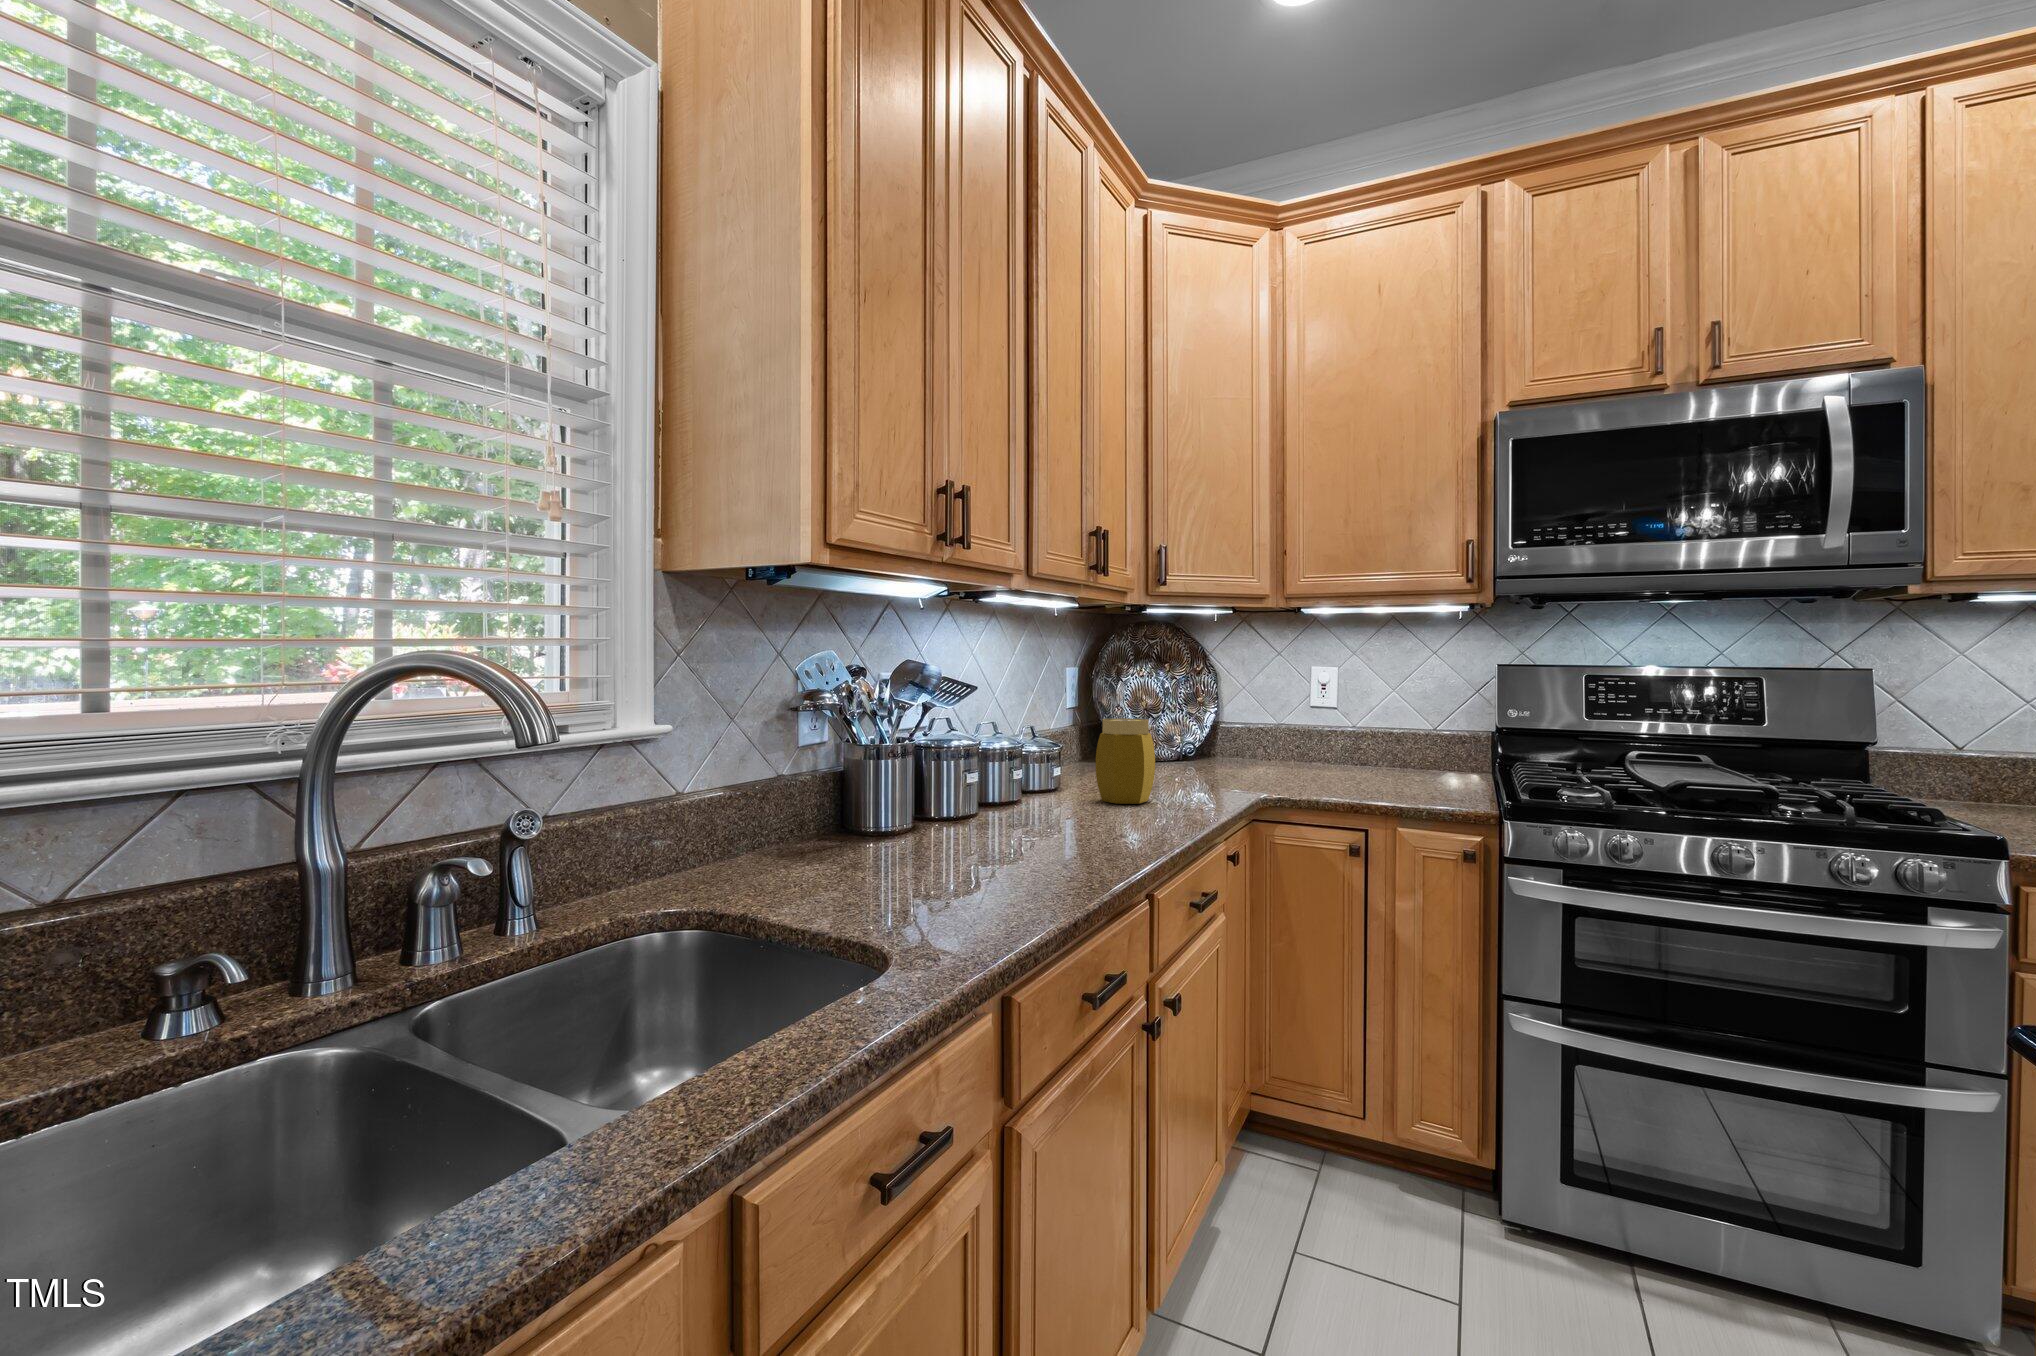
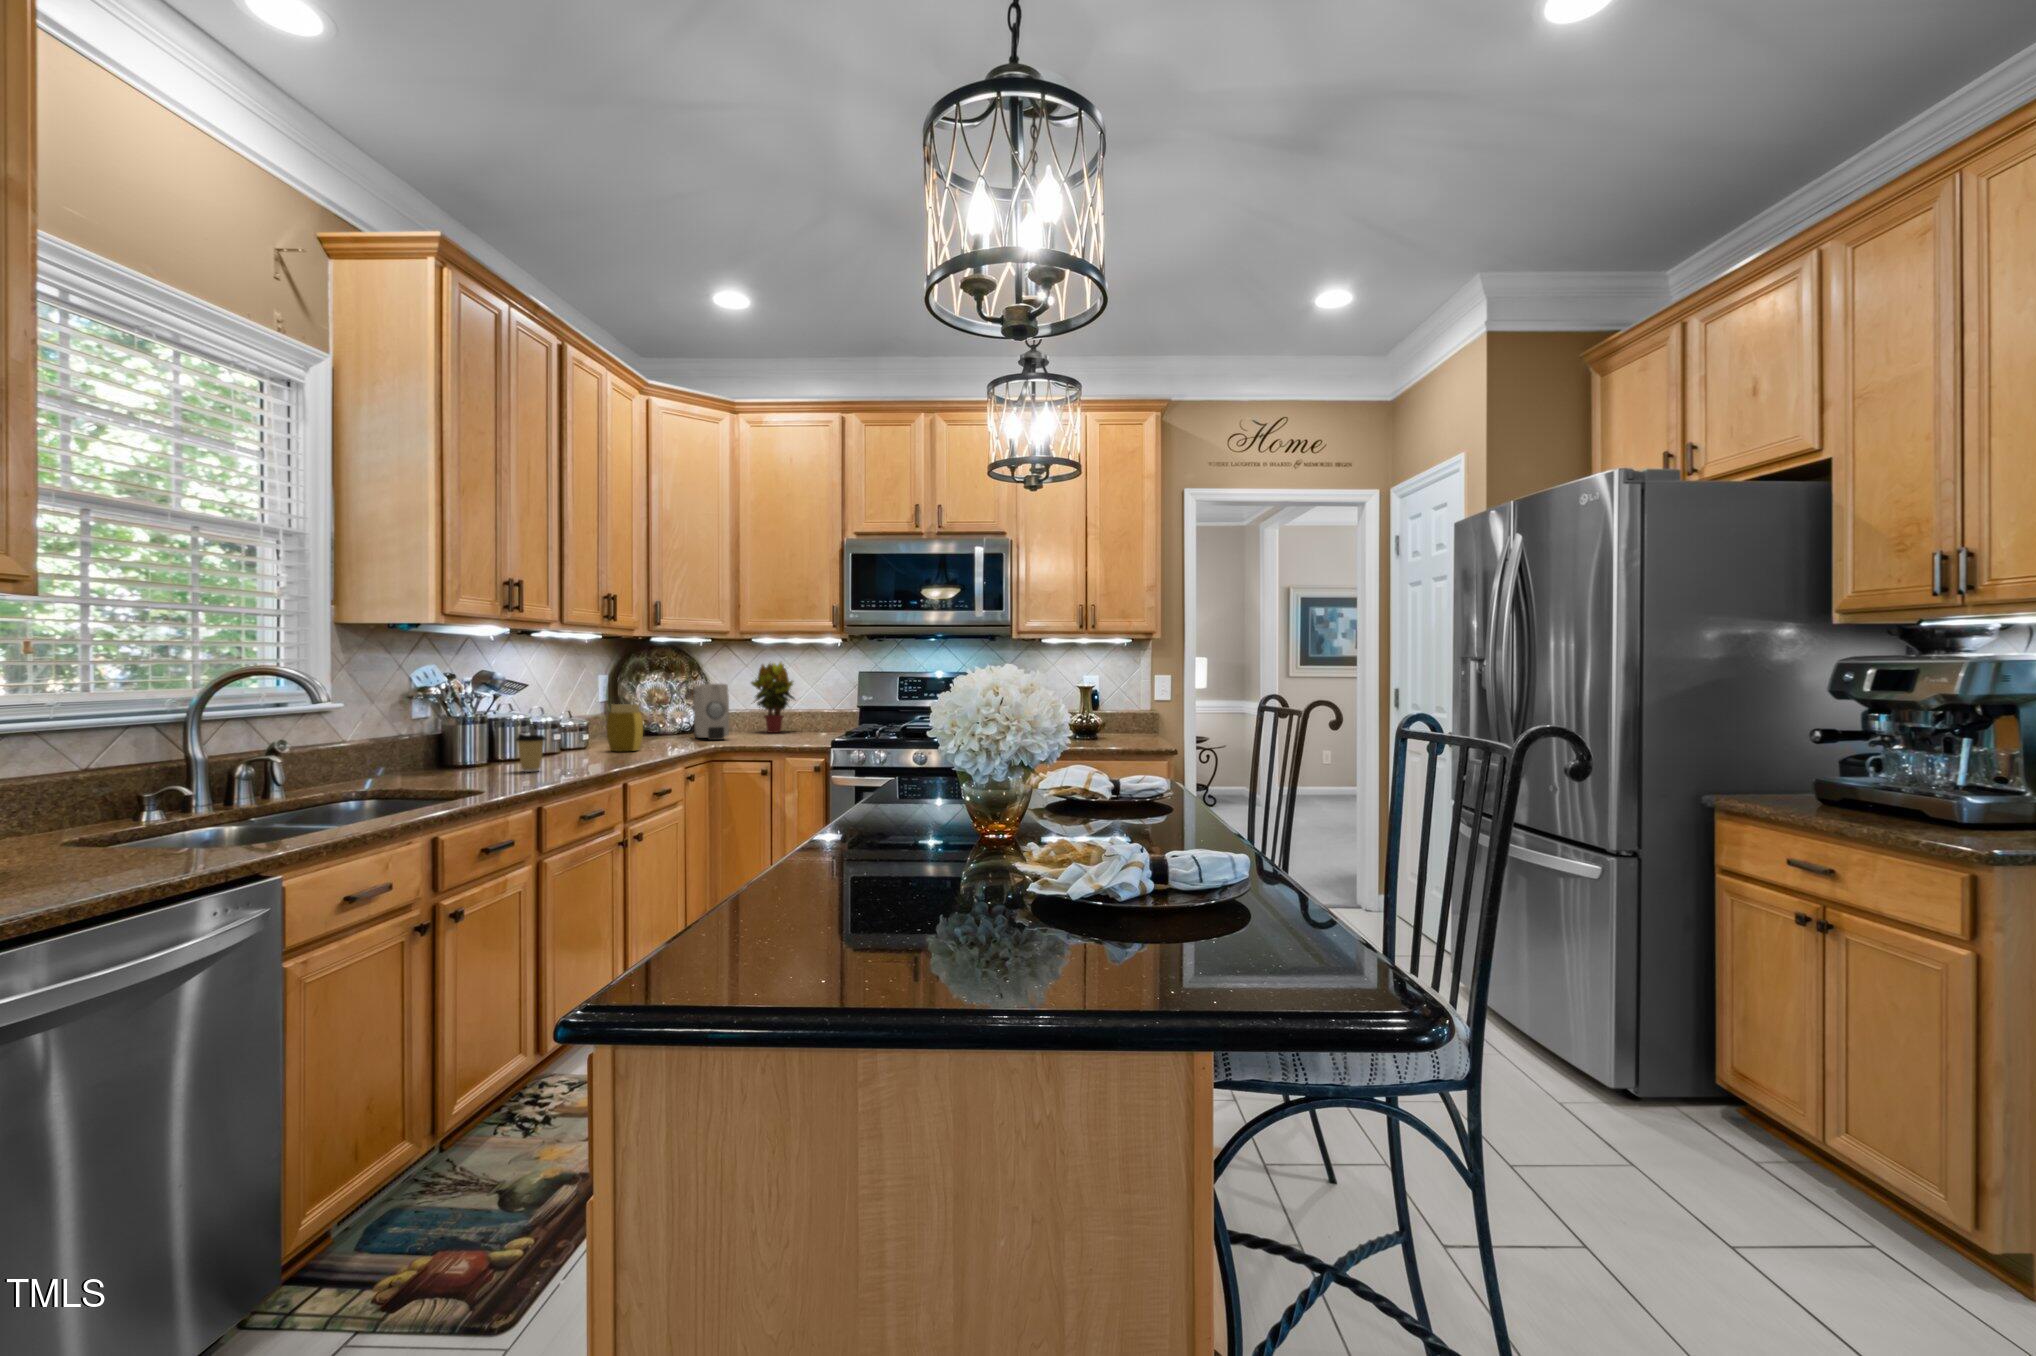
potted plant: none [1295,645,1375,767] -> present [751,662,796,733]
soap dispenser: none [1215,683,1281,781] -> present [693,684,729,740]
coffee cup: none [960,779,1014,855] -> present [516,734,546,772]

